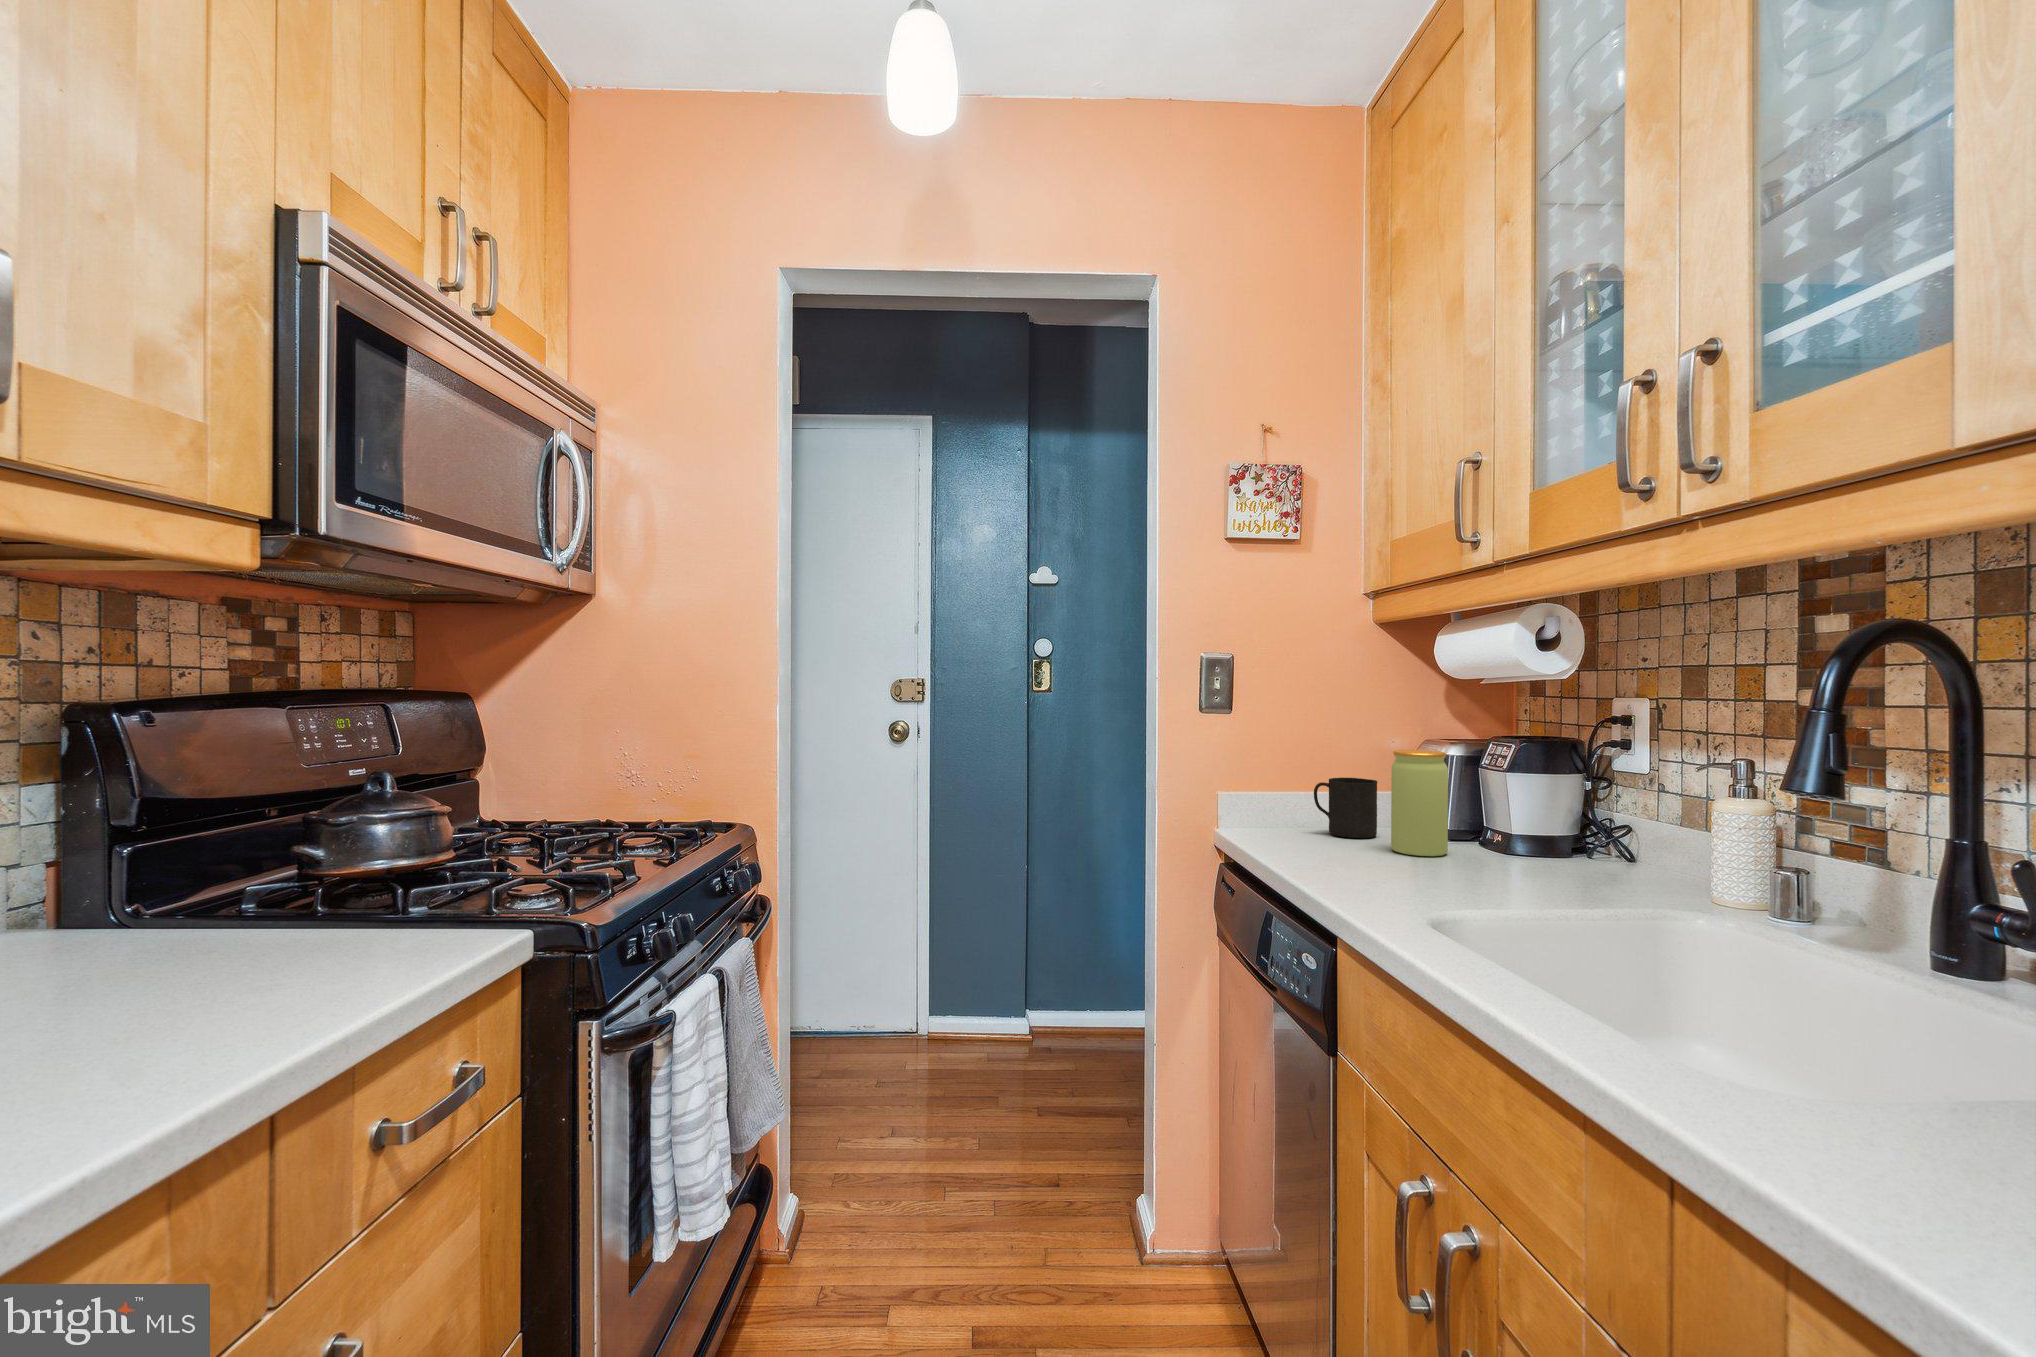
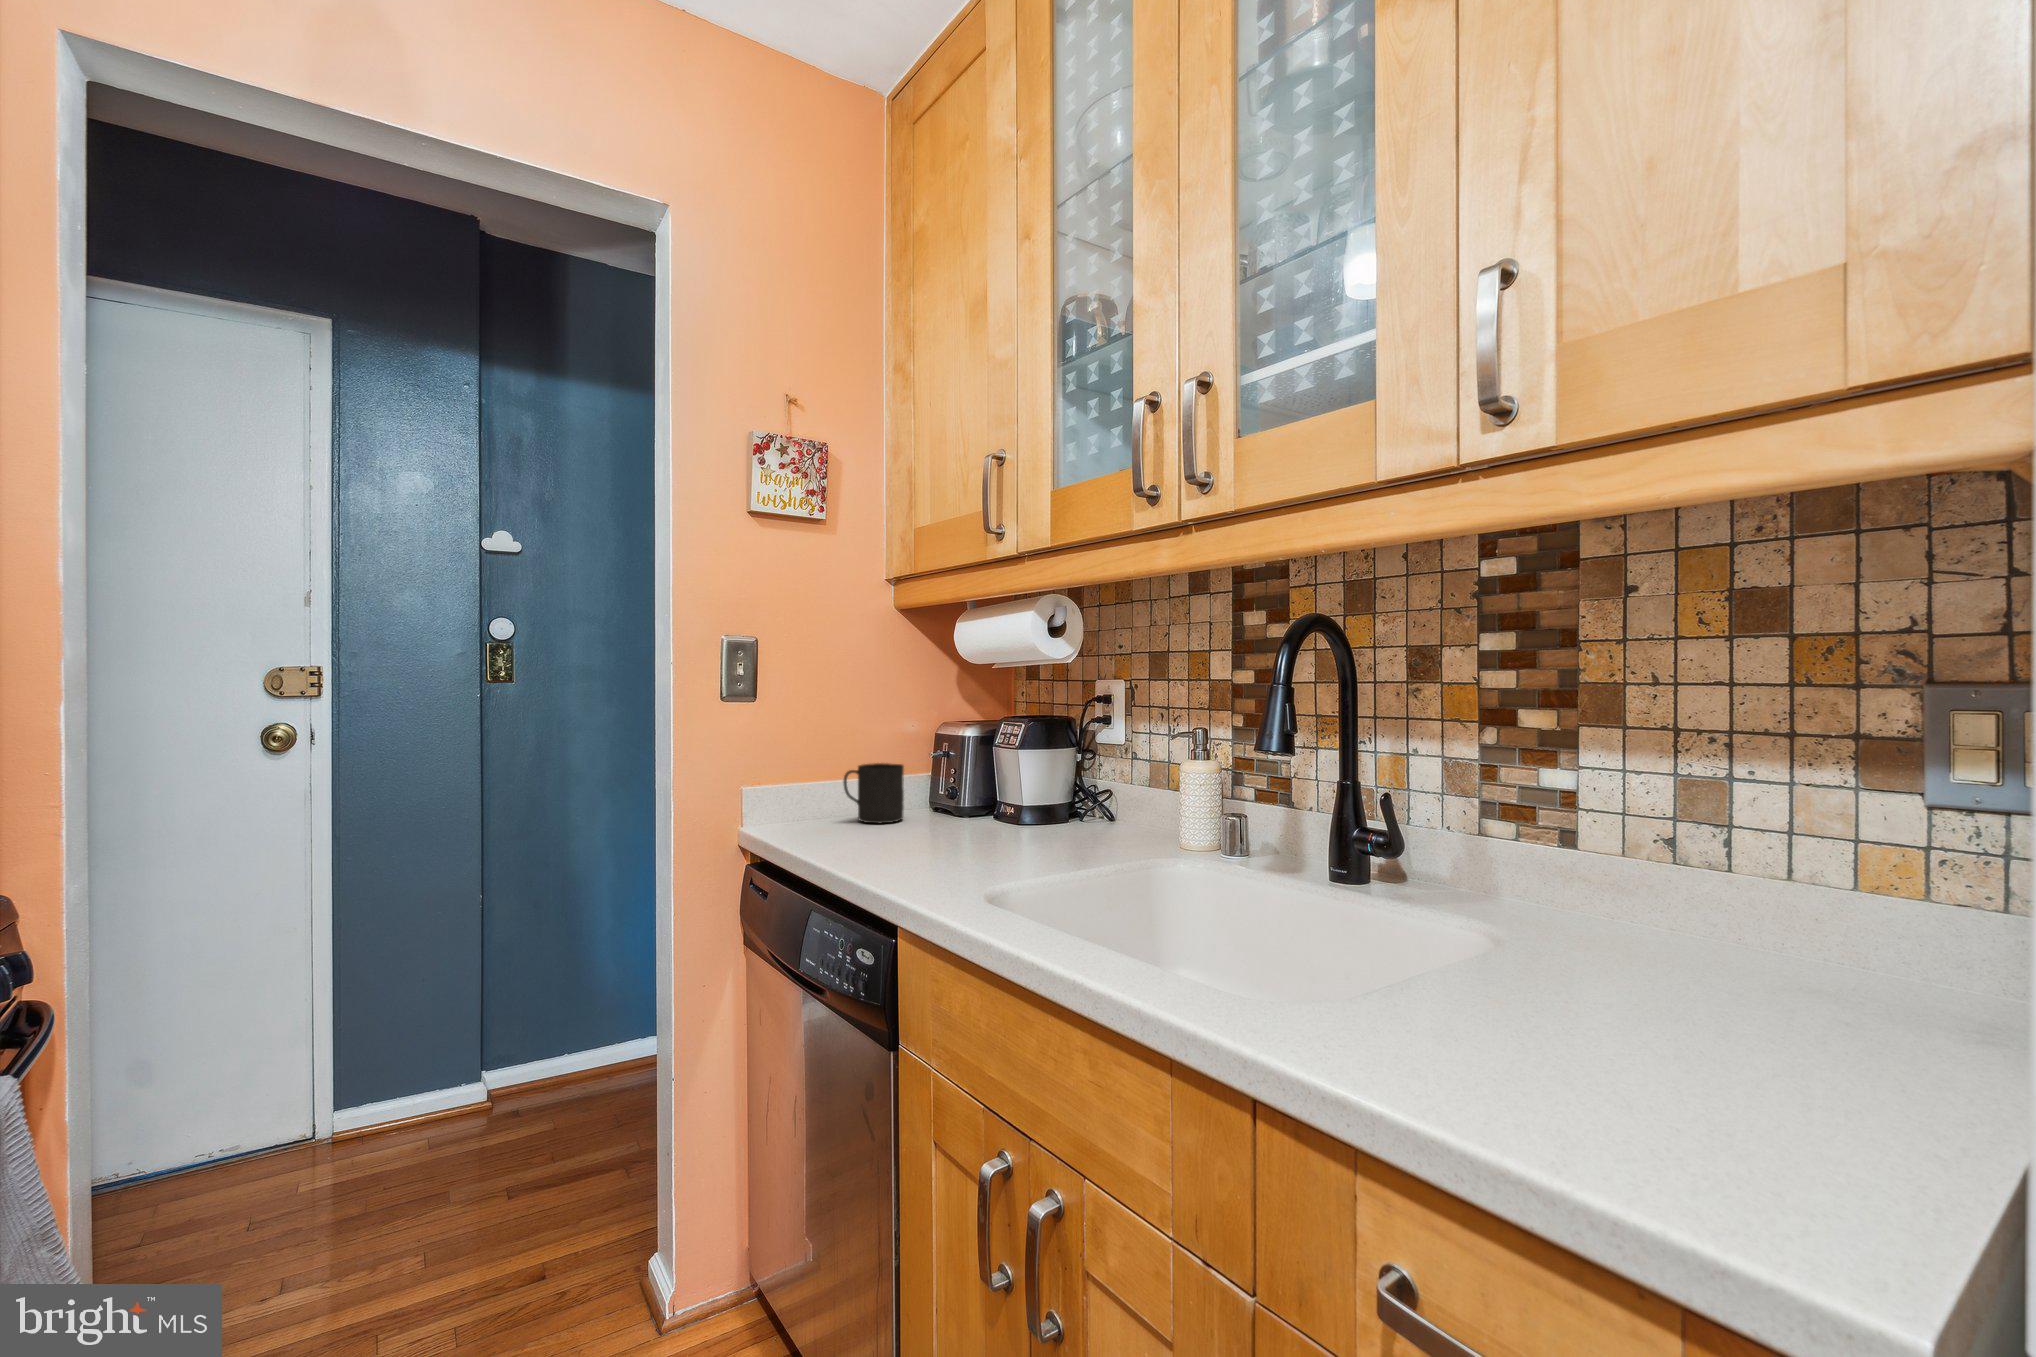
jar: present [1391,750,1448,856] -> none [922,732,972,834]

